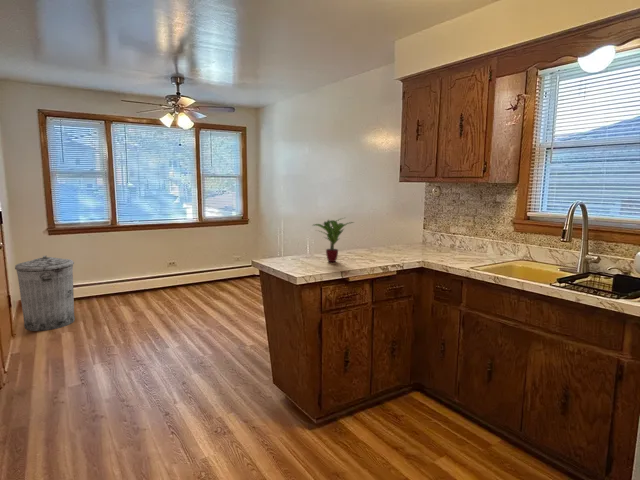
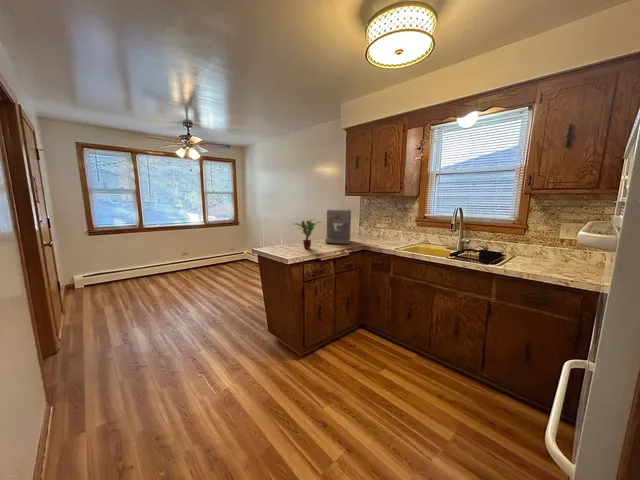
coffee maker: none [363,203,406,258] -> present [325,209,351,244]
trash can: present [15,256,75,331] -> none [62,251,114,307]

